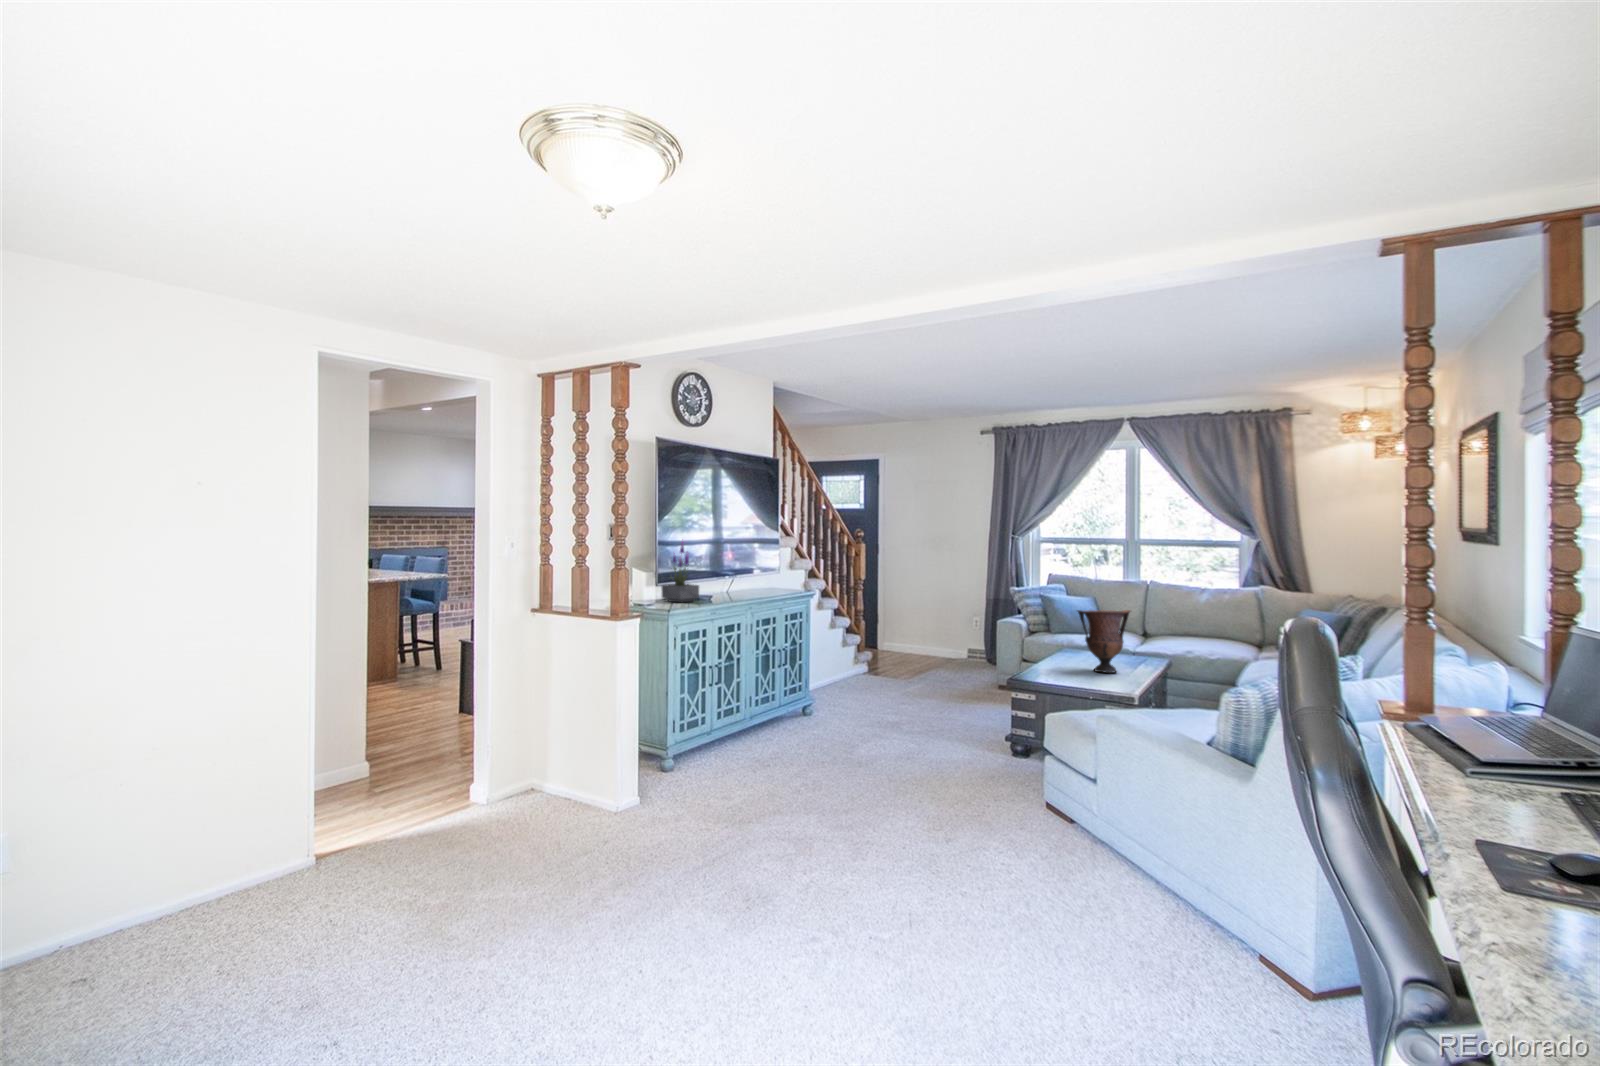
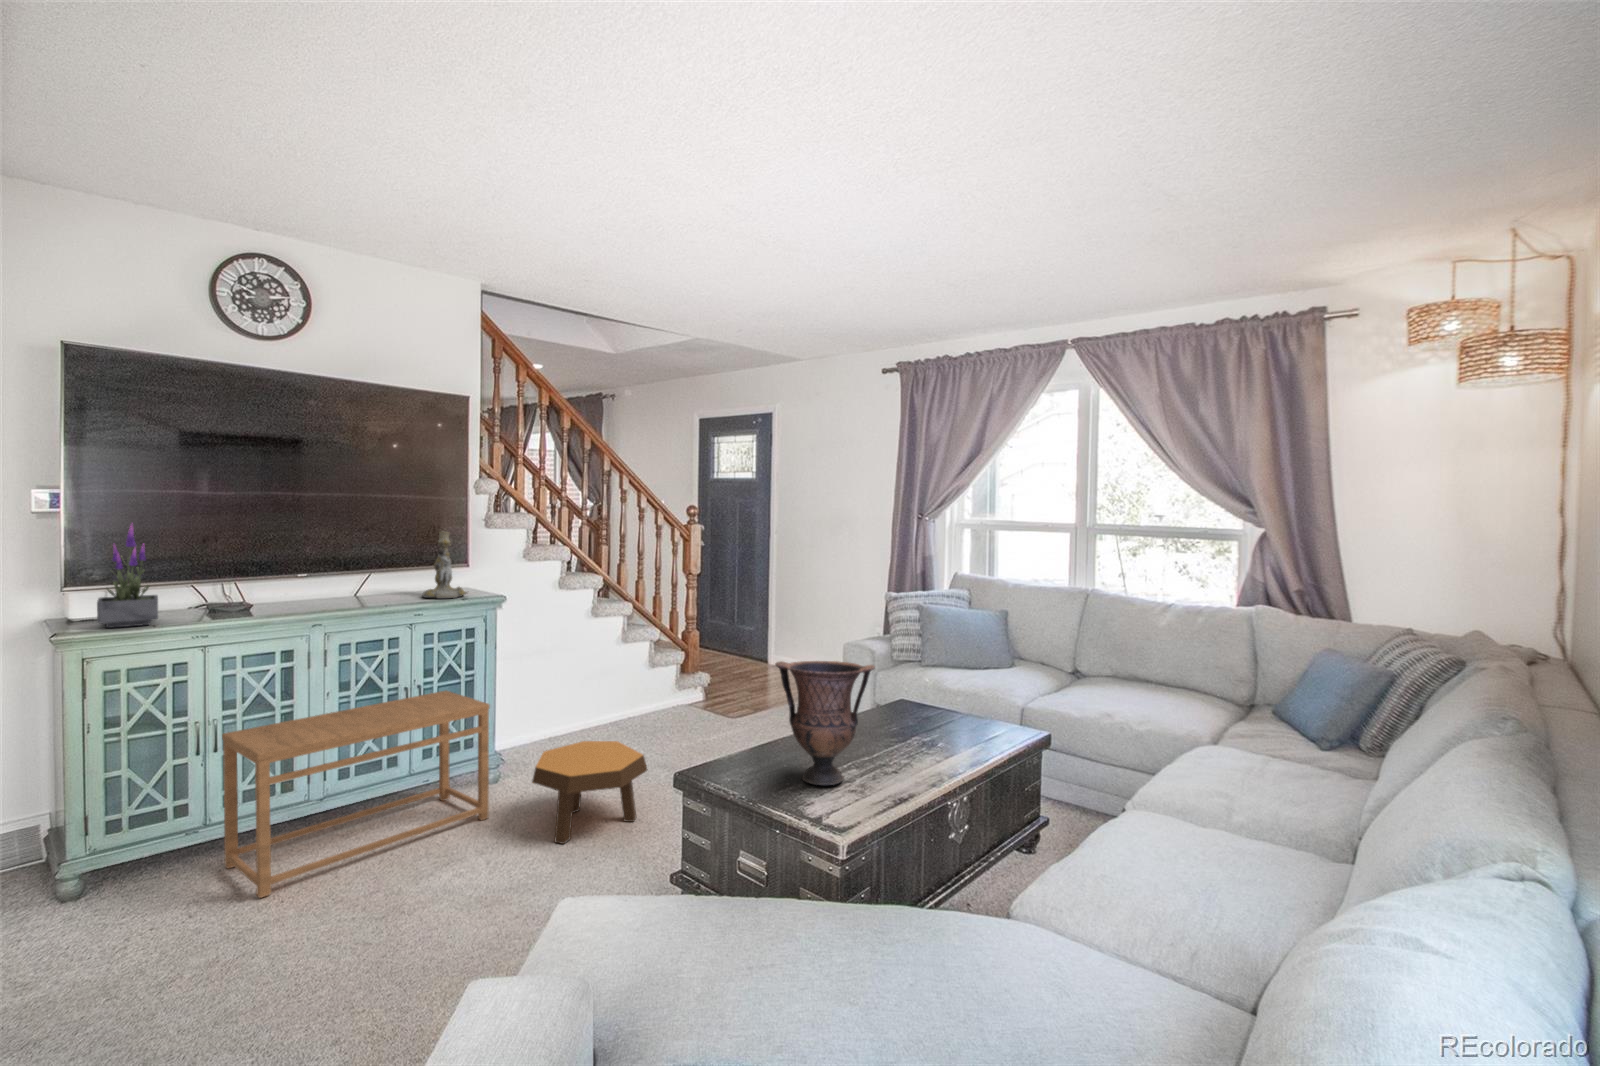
candlestick: none [767,546,795,589] -> present [422,532,467,598]
side table: none [732,649,845,760] -> present [222,691,490,898]
footstool: none [872,679,940,734] -> present [532,741,648,844]

